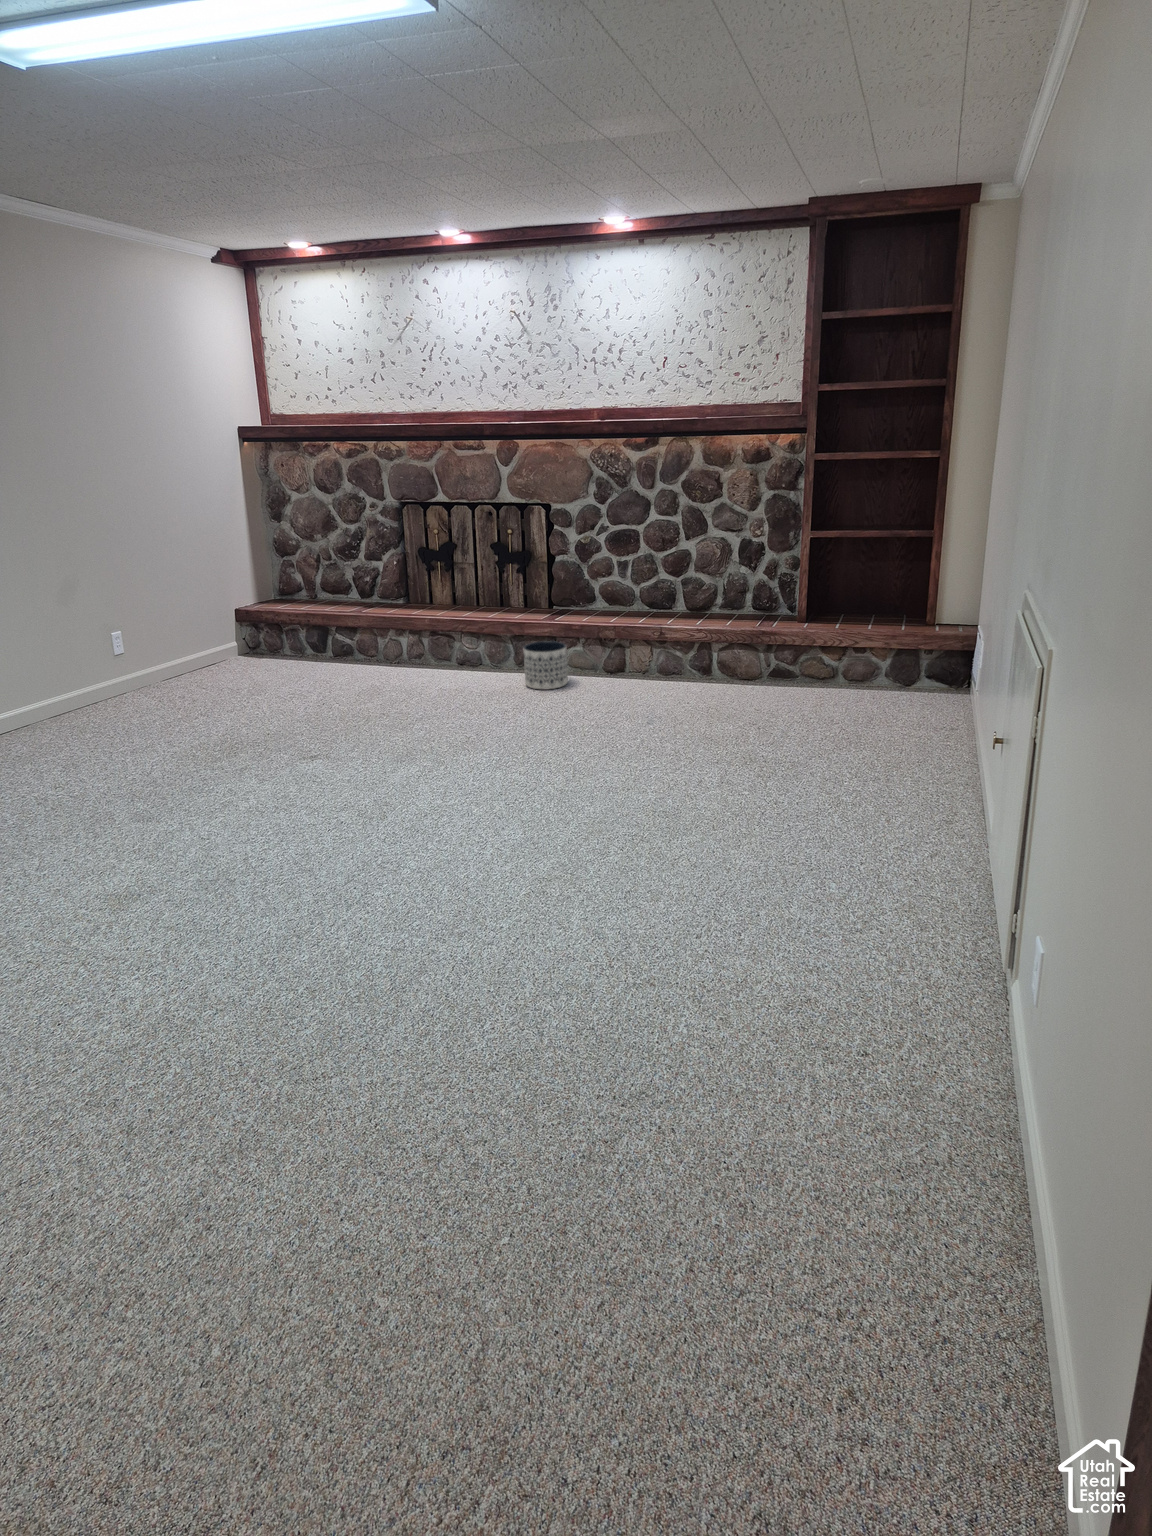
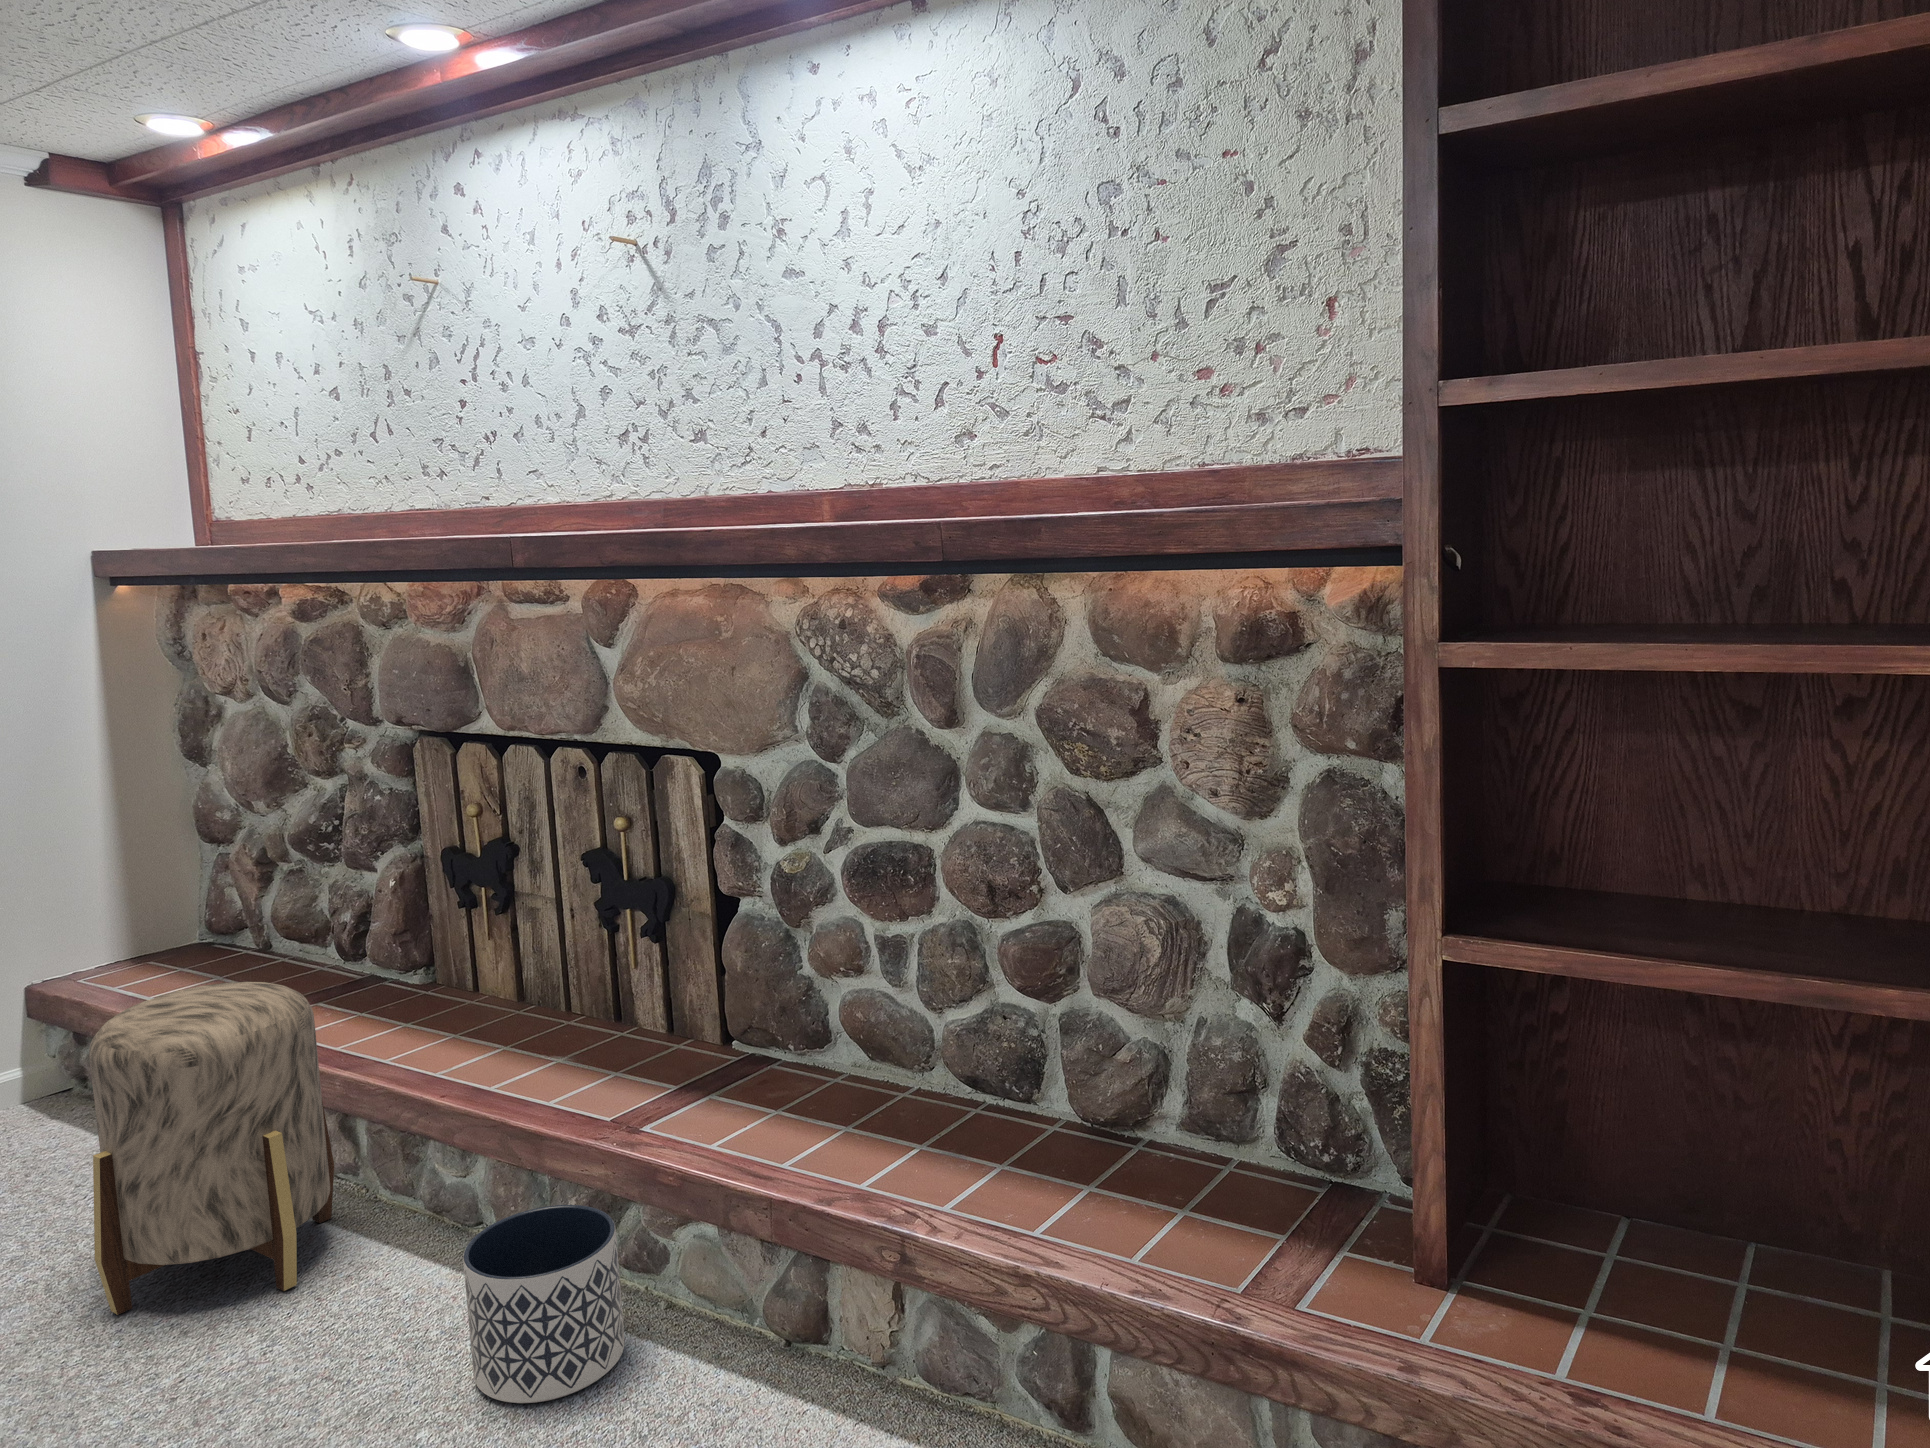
ottoman: none [368,586,442,689] -> present [89,982,334,1315]

